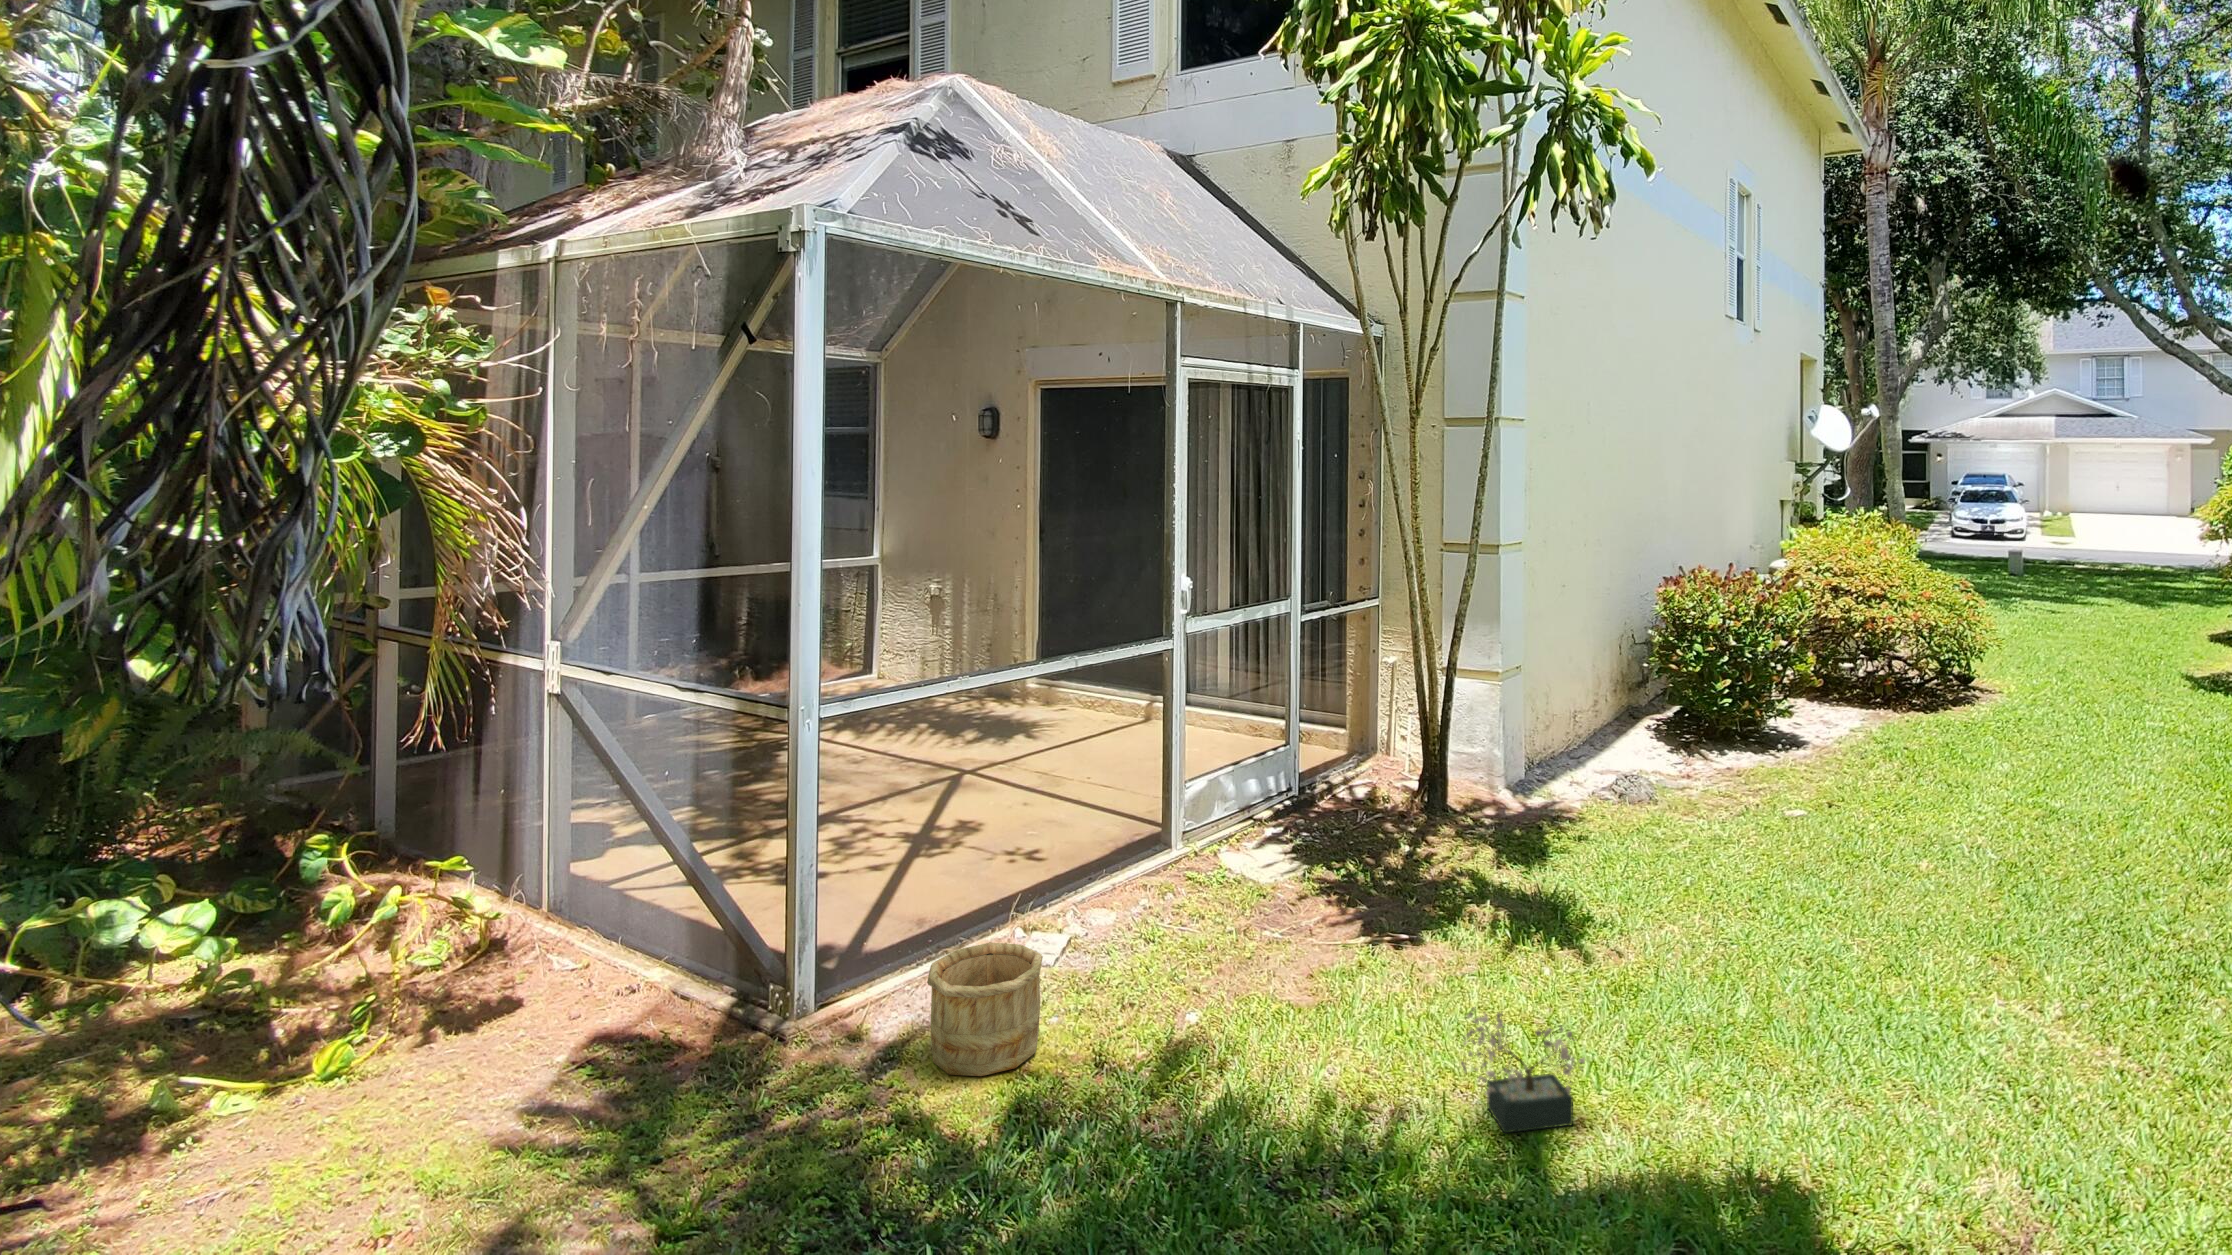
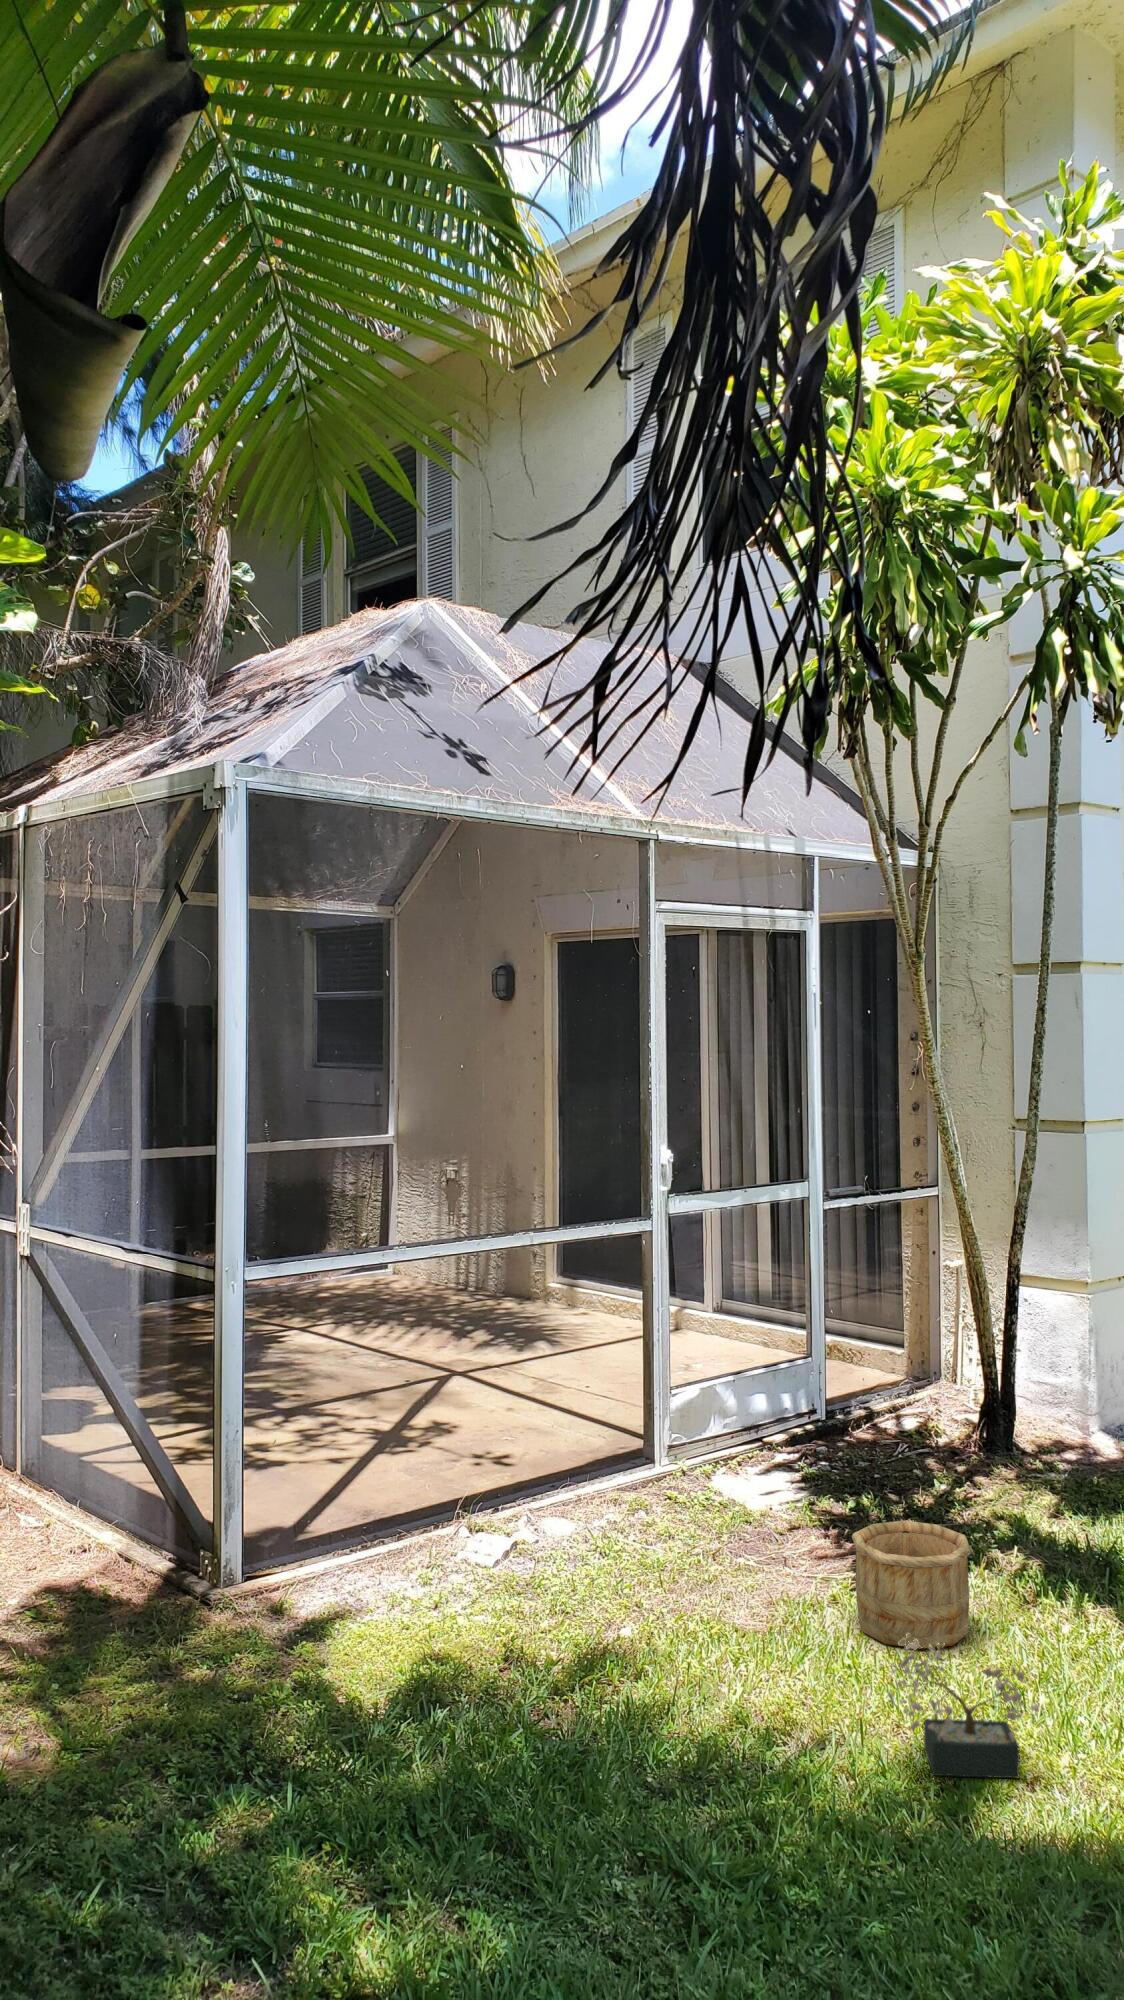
wooden bucket: present [927,942,1043,1076] -> present [852,1520,971,1649]

